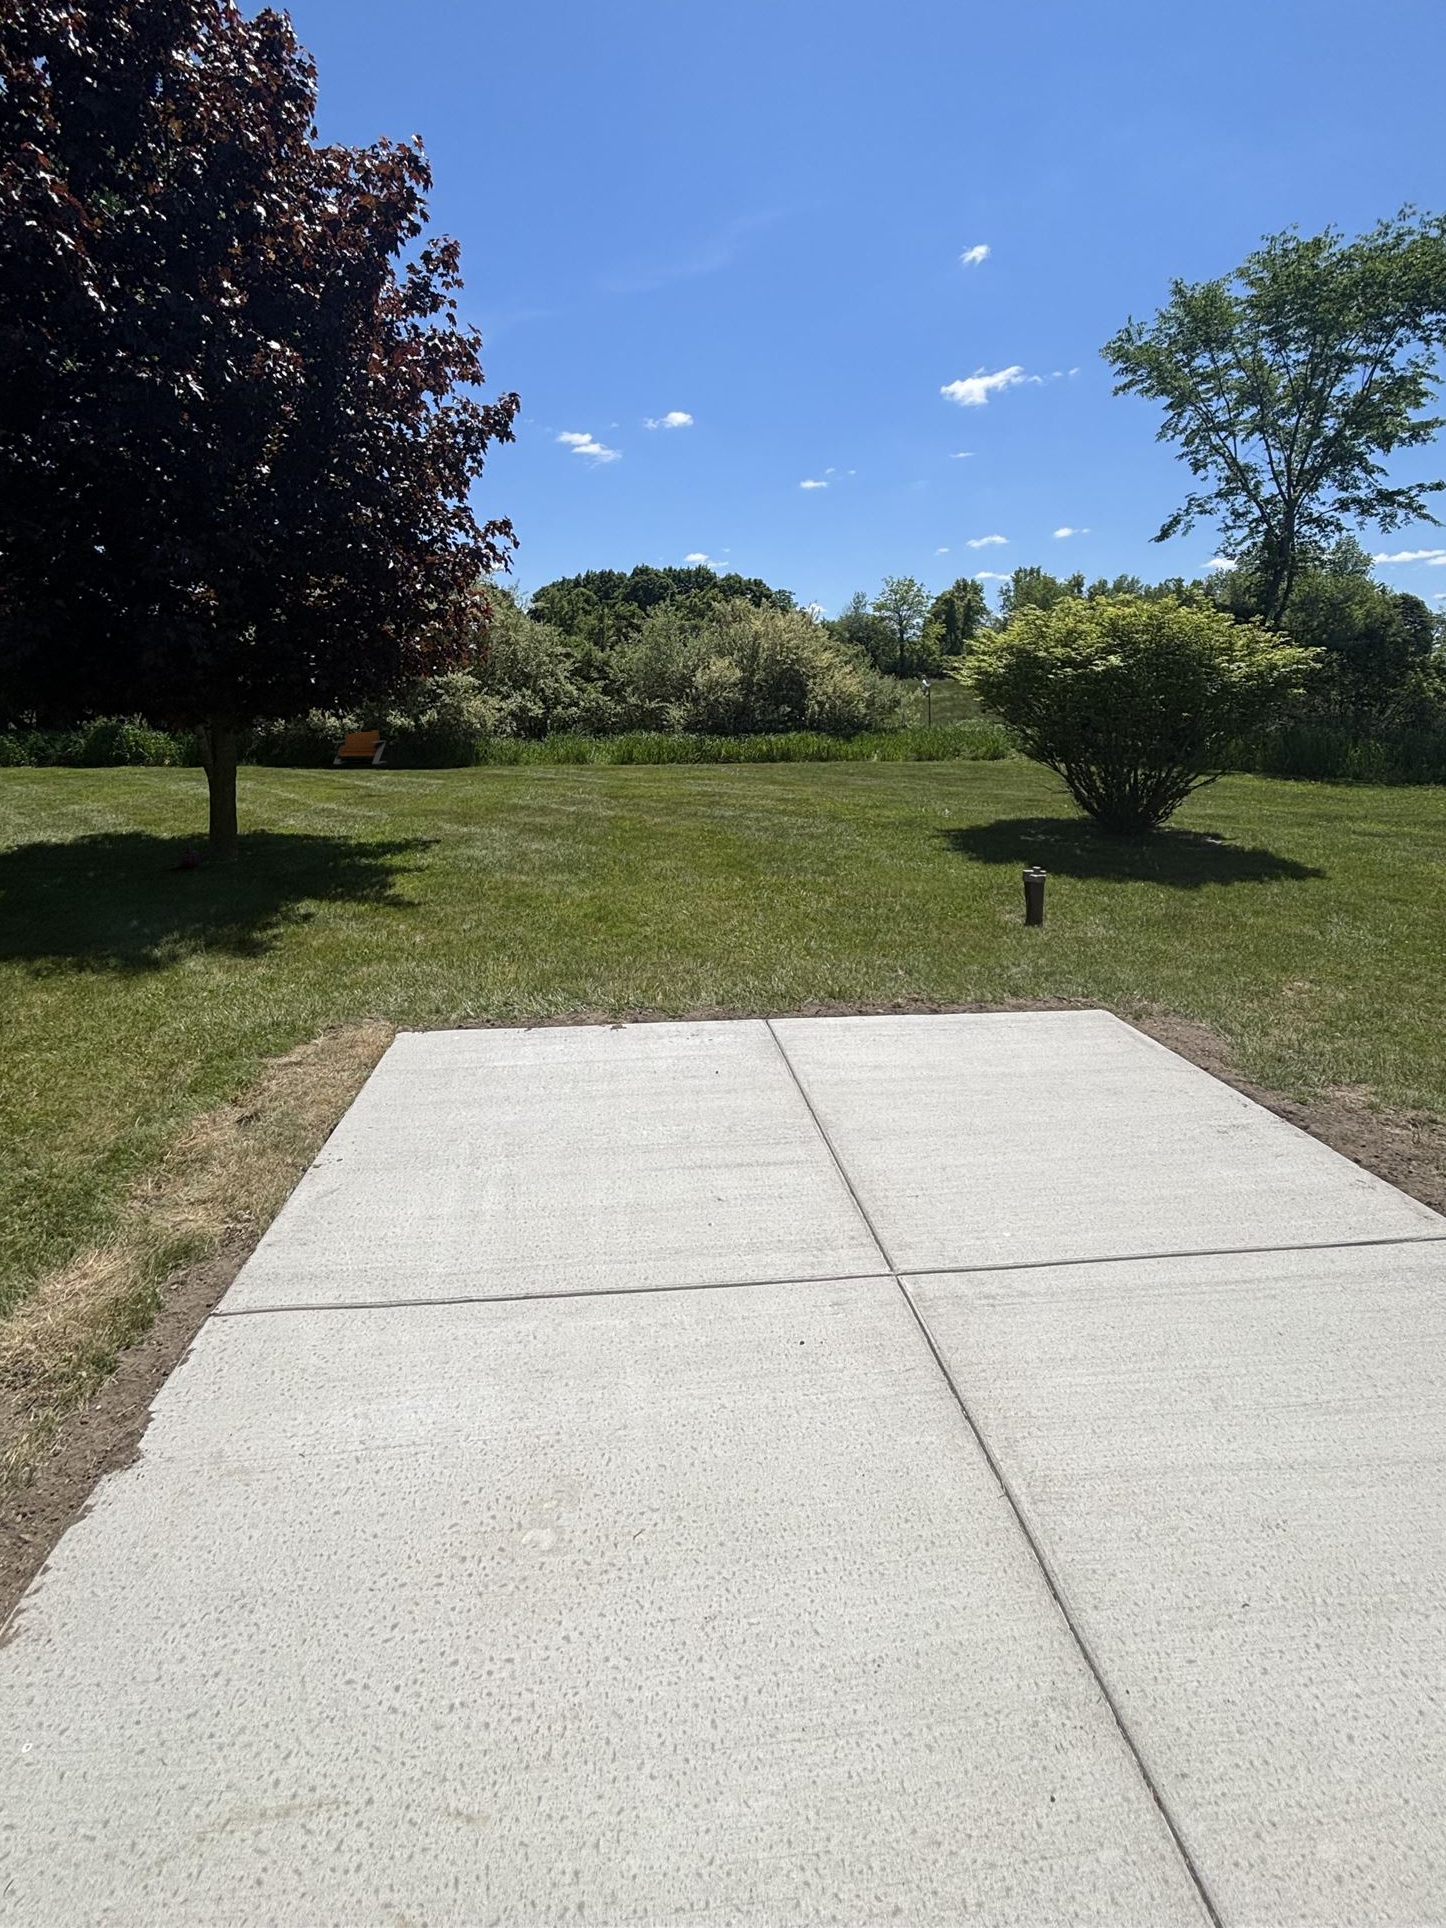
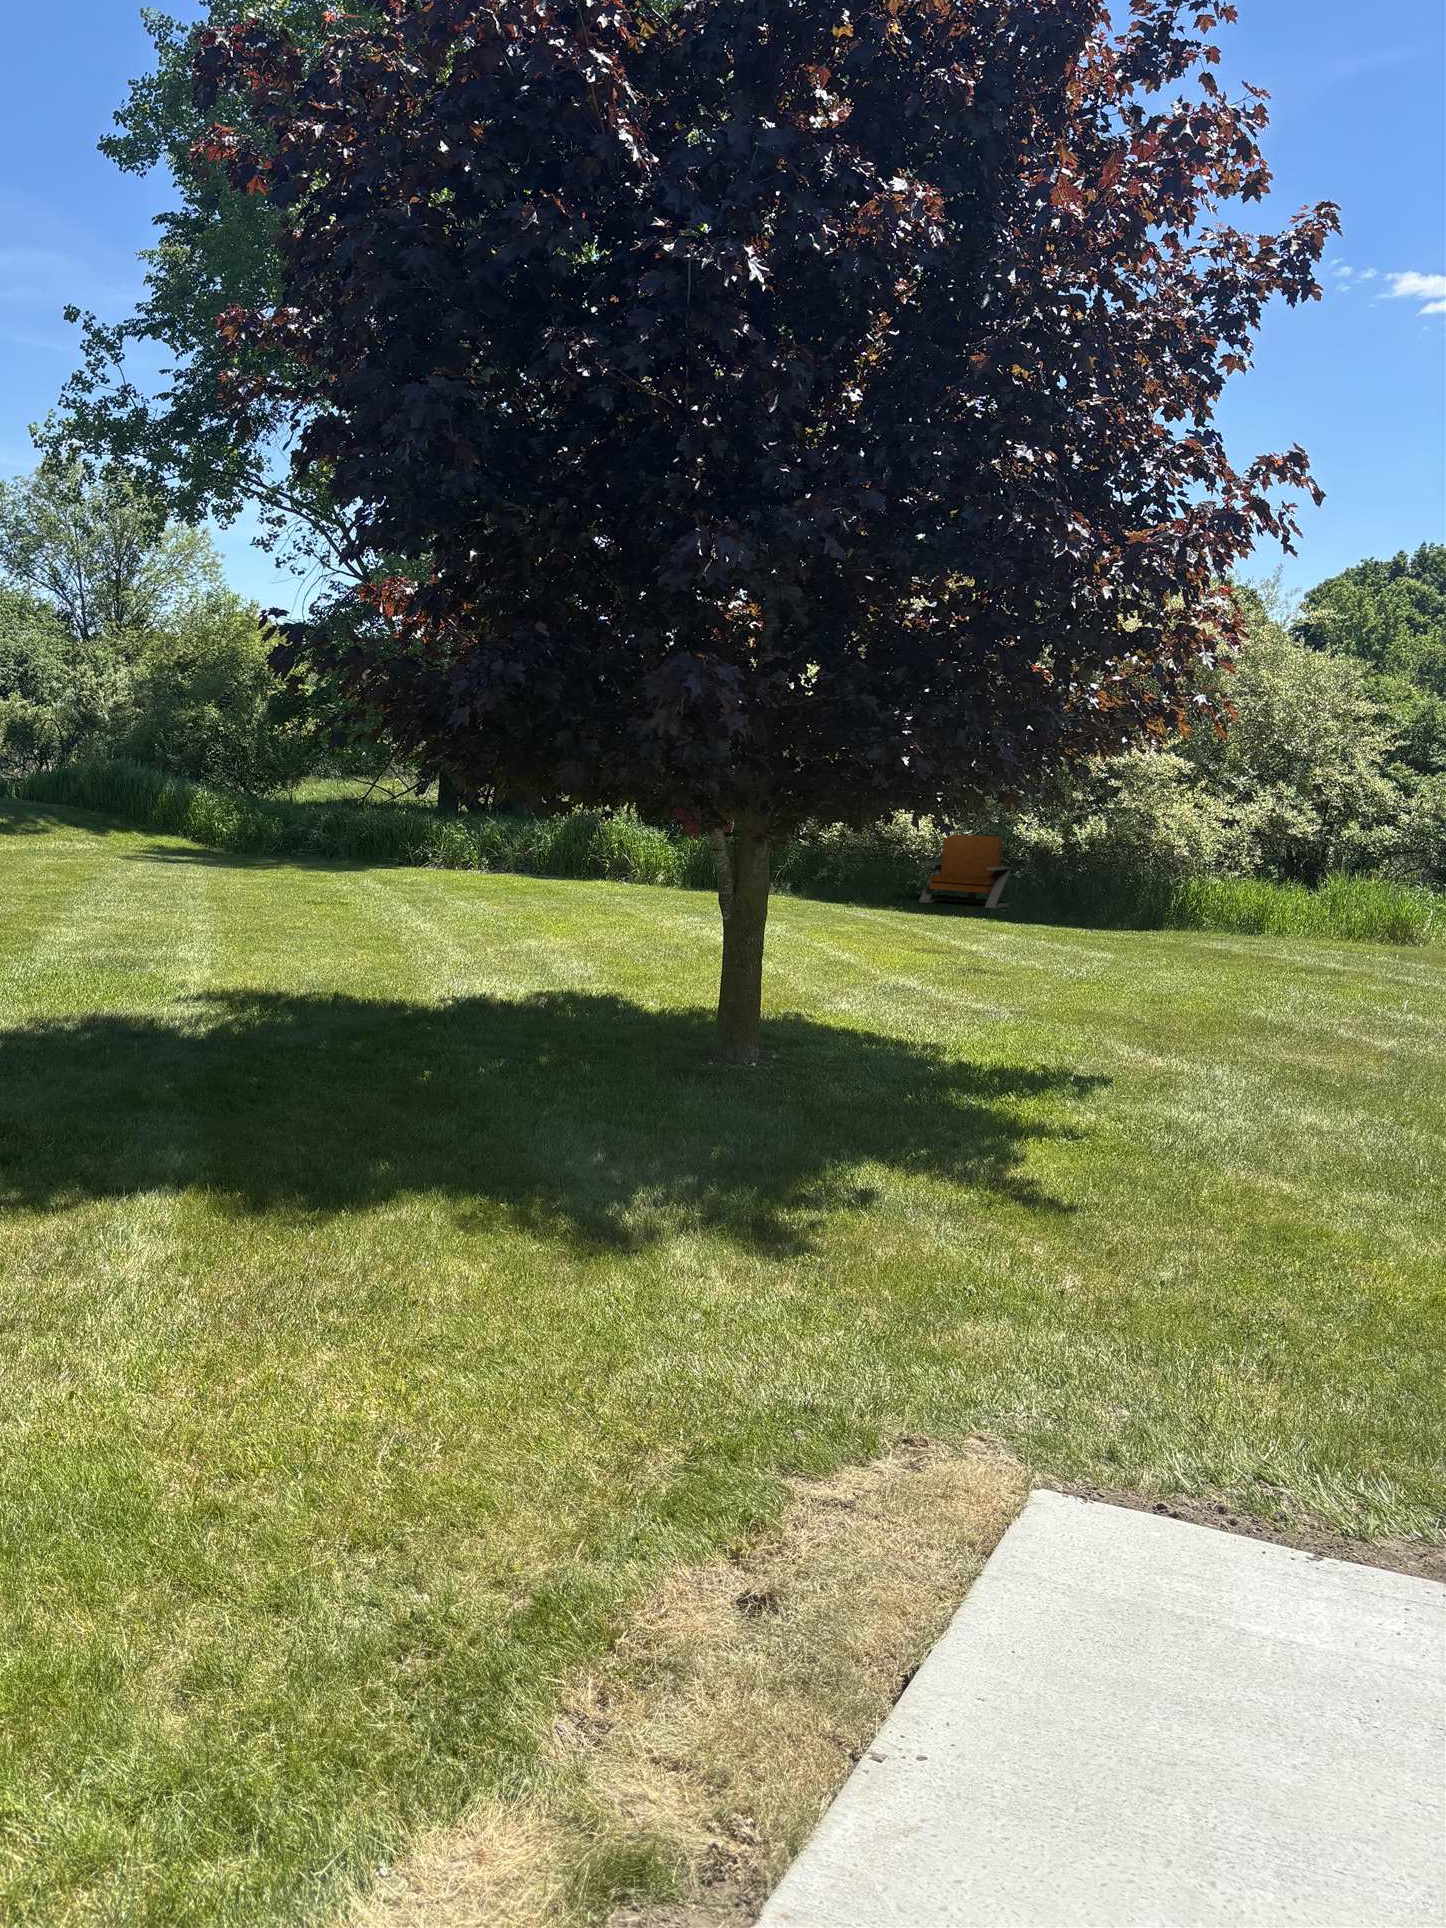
watering can: present [172,843,212,867] -> none [661,1023,722,1064]

